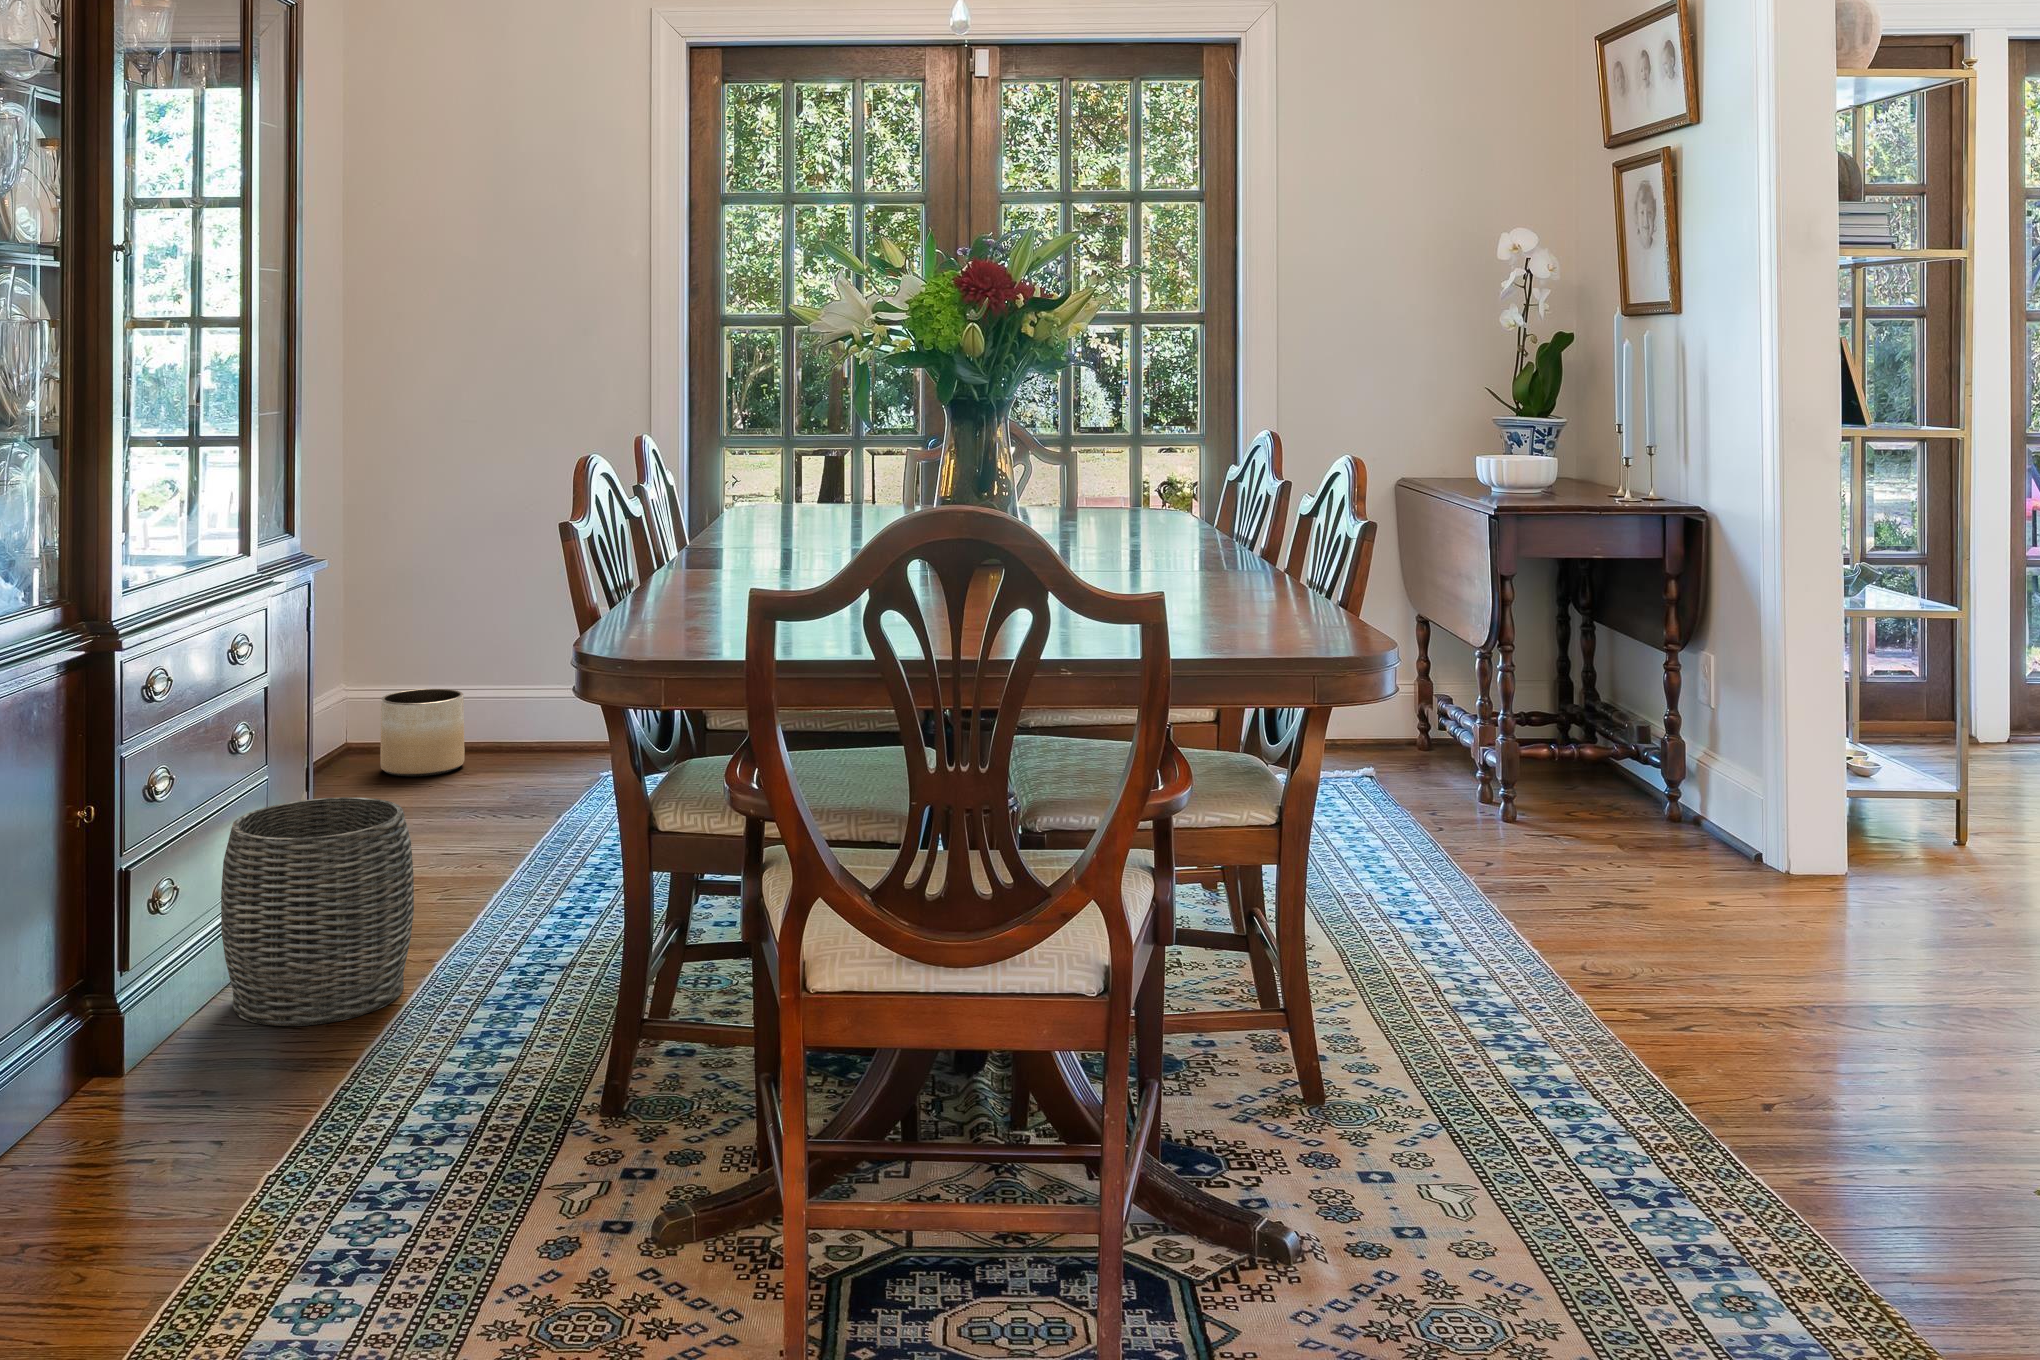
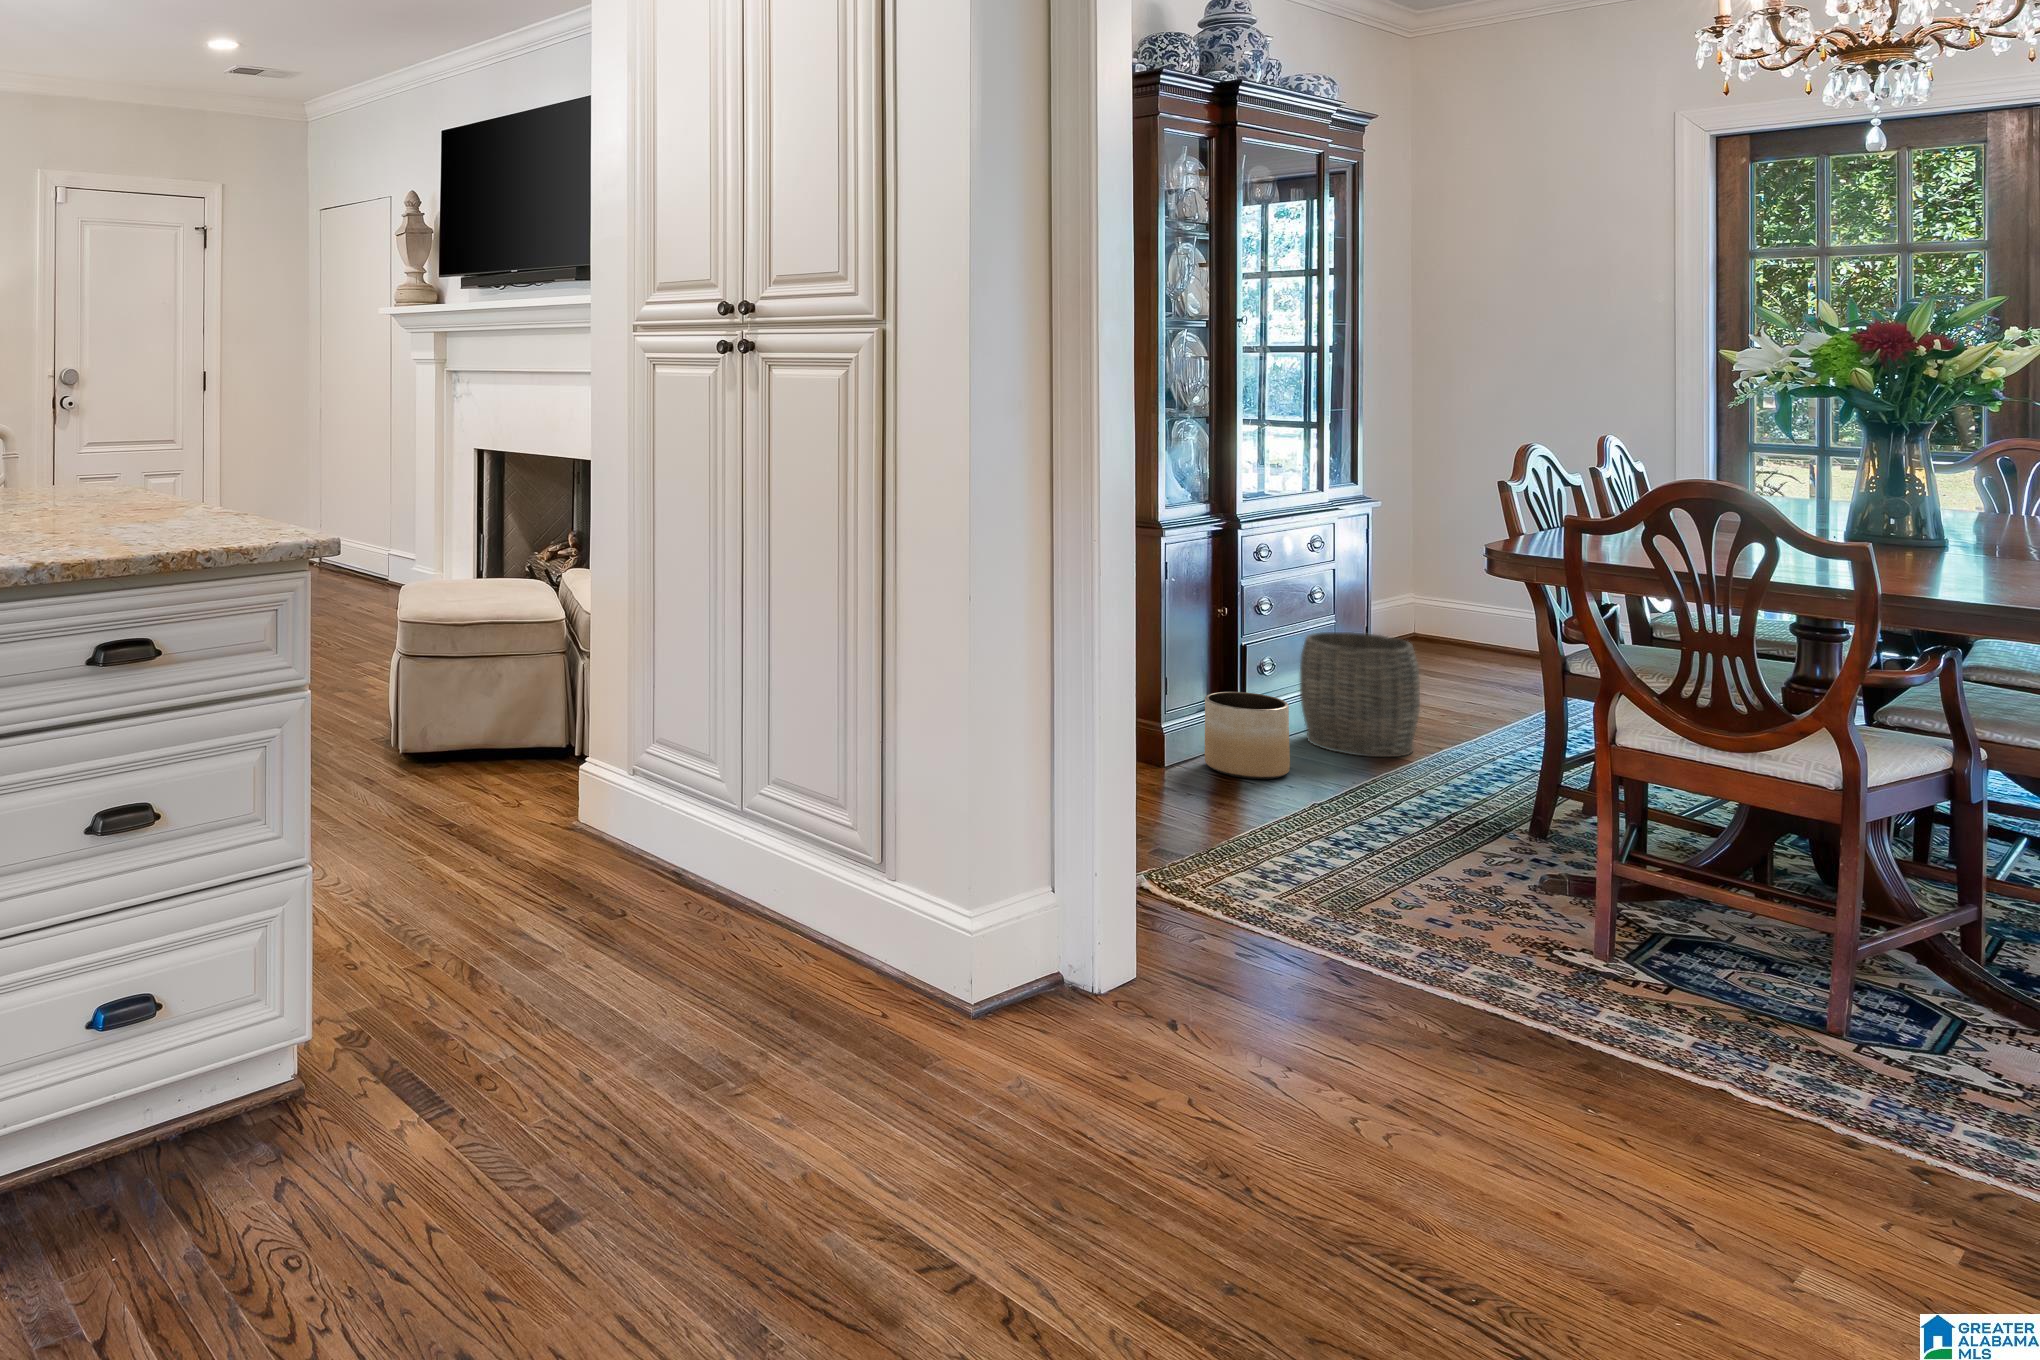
planter: present [380,689,465,776] -> present [1205,692,1290,779]

